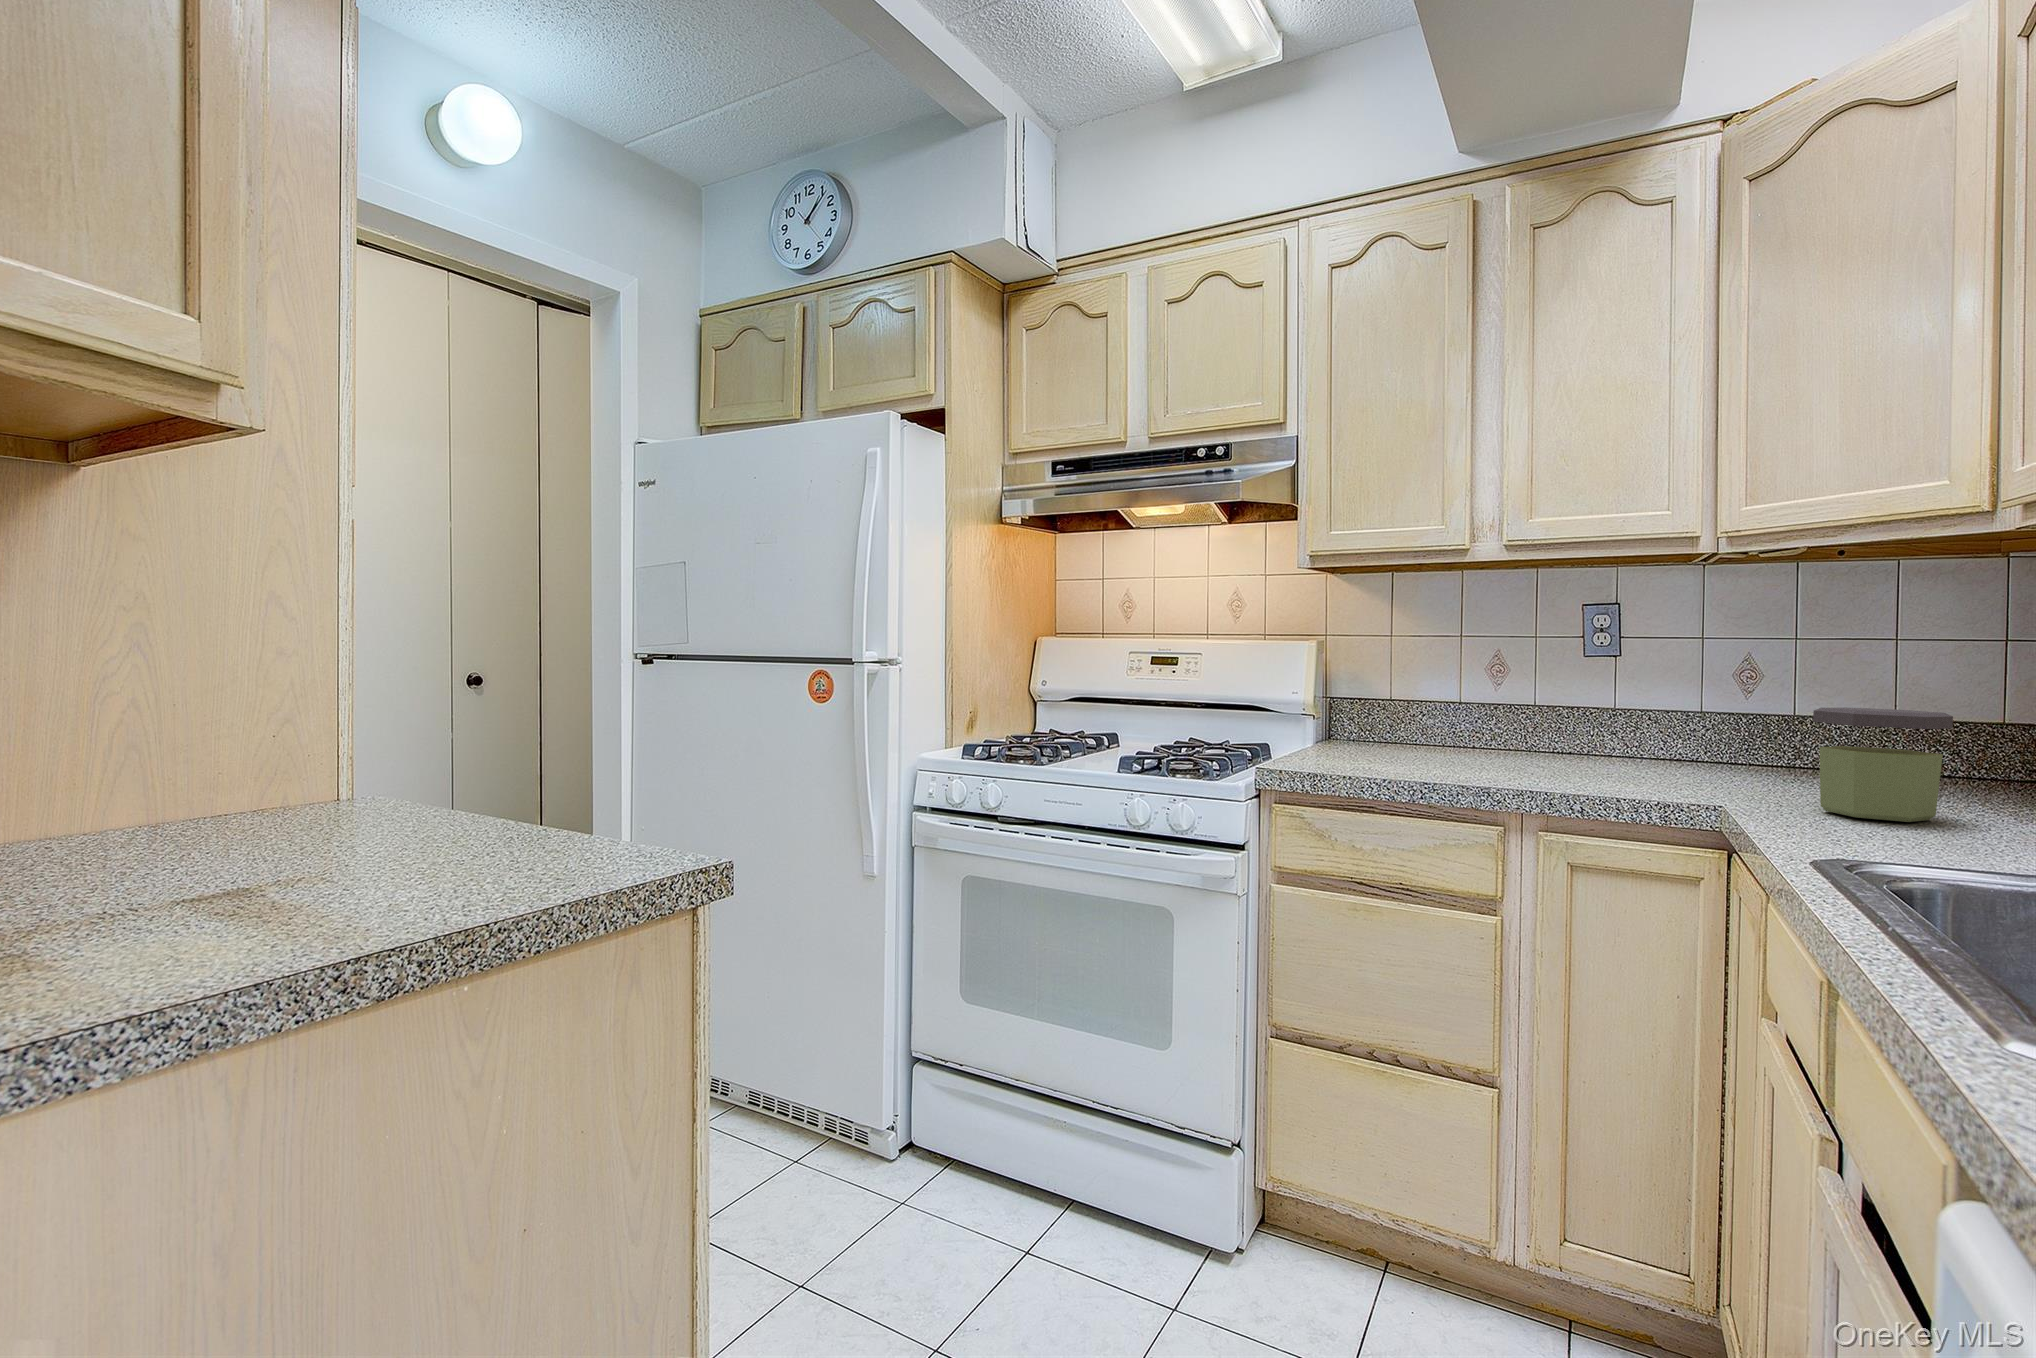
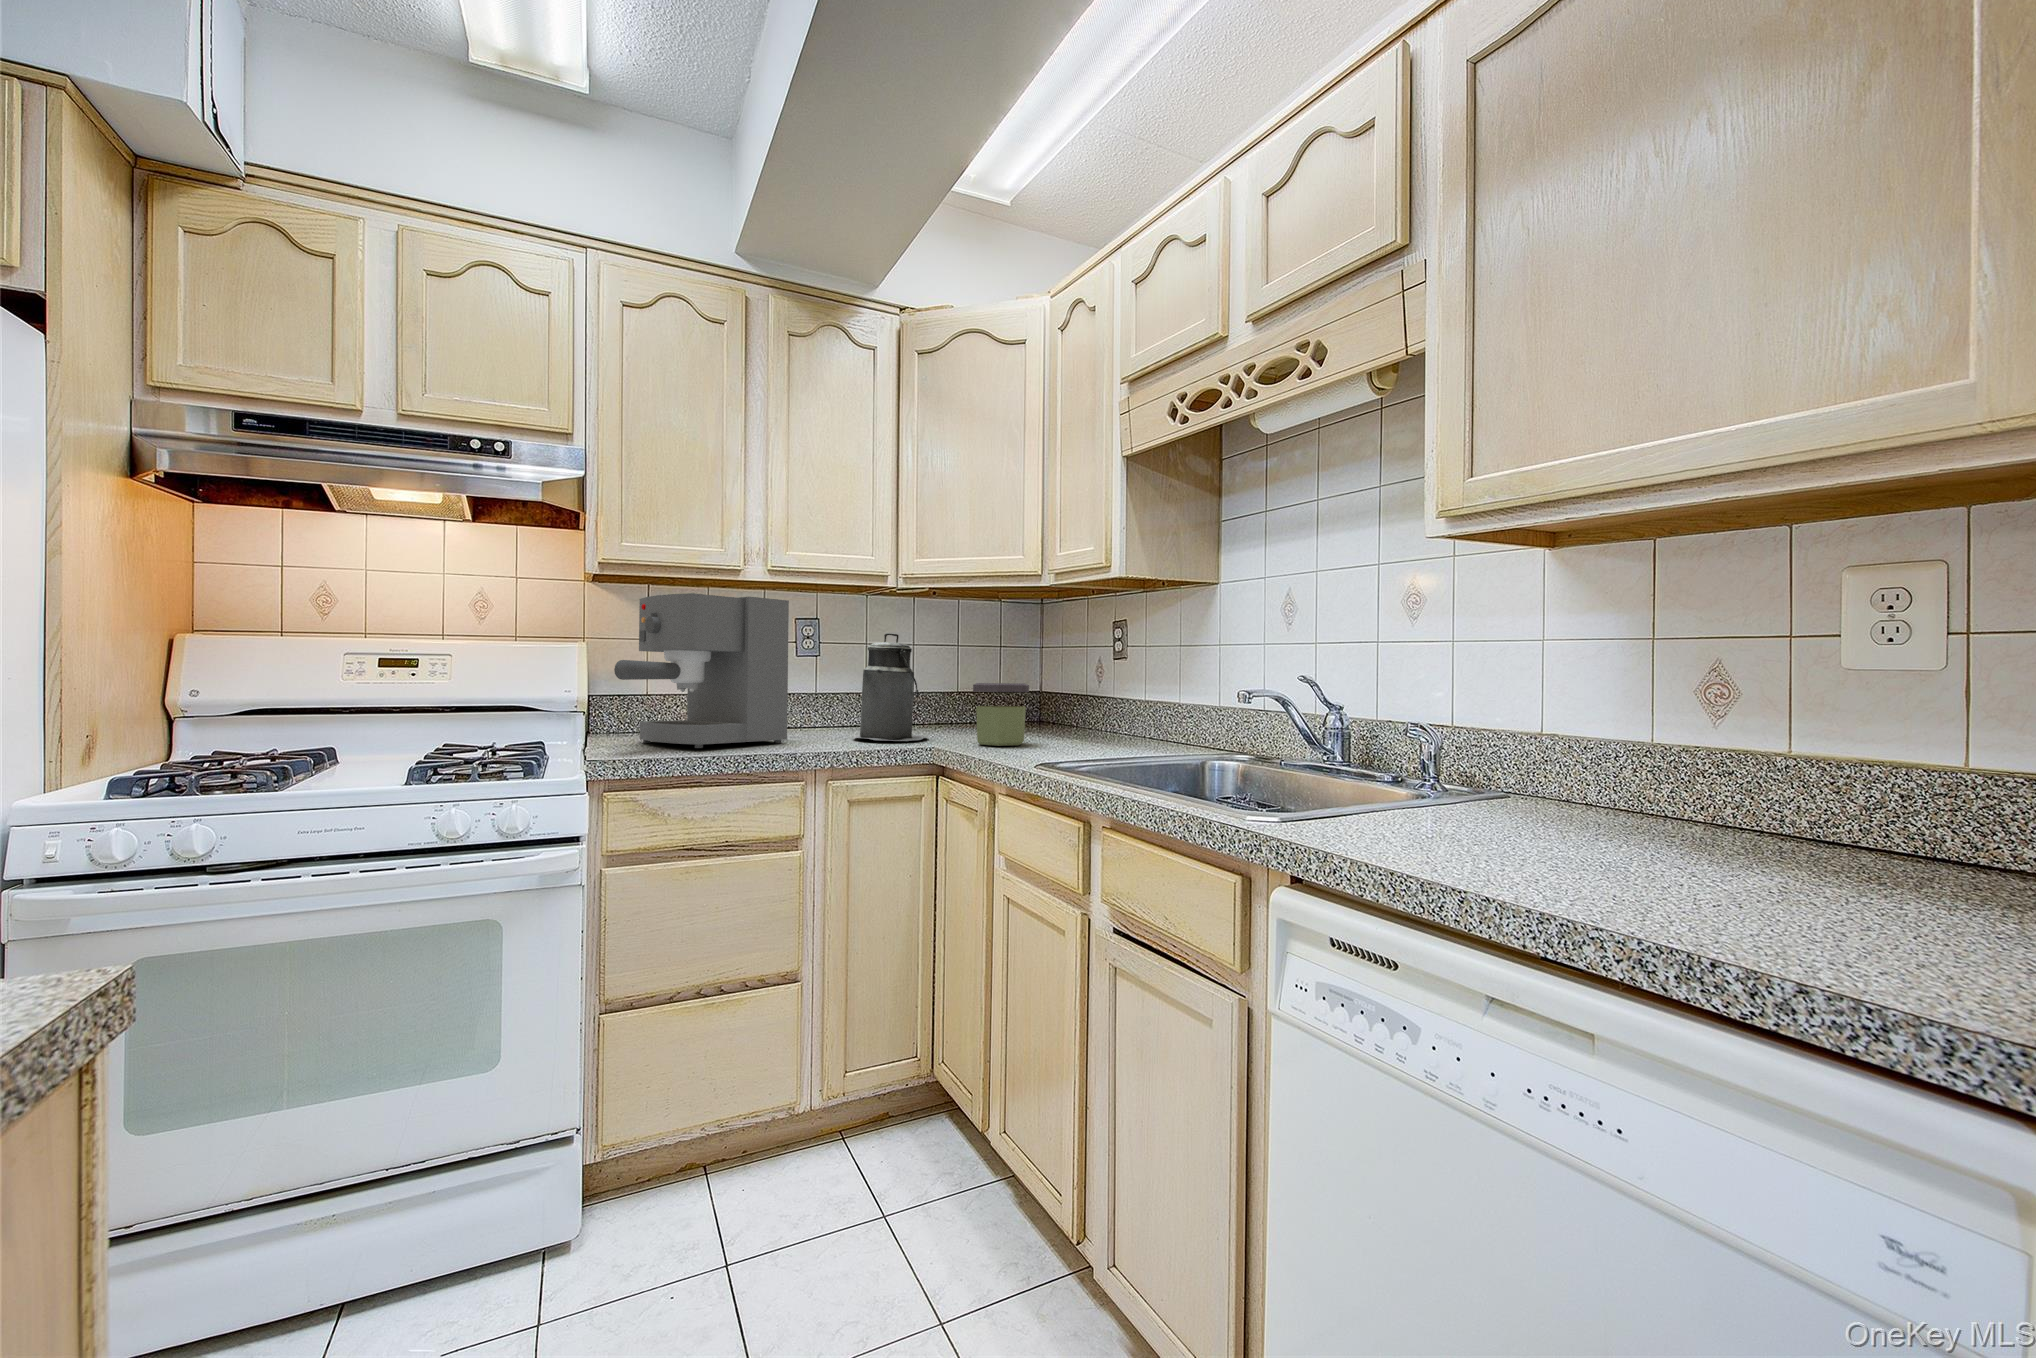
coffee maker: none [1302,585,1524,772] -> present [614,593,789,748]
canister: none [1623,625,1759,791] -> present [853,633,927,741]

